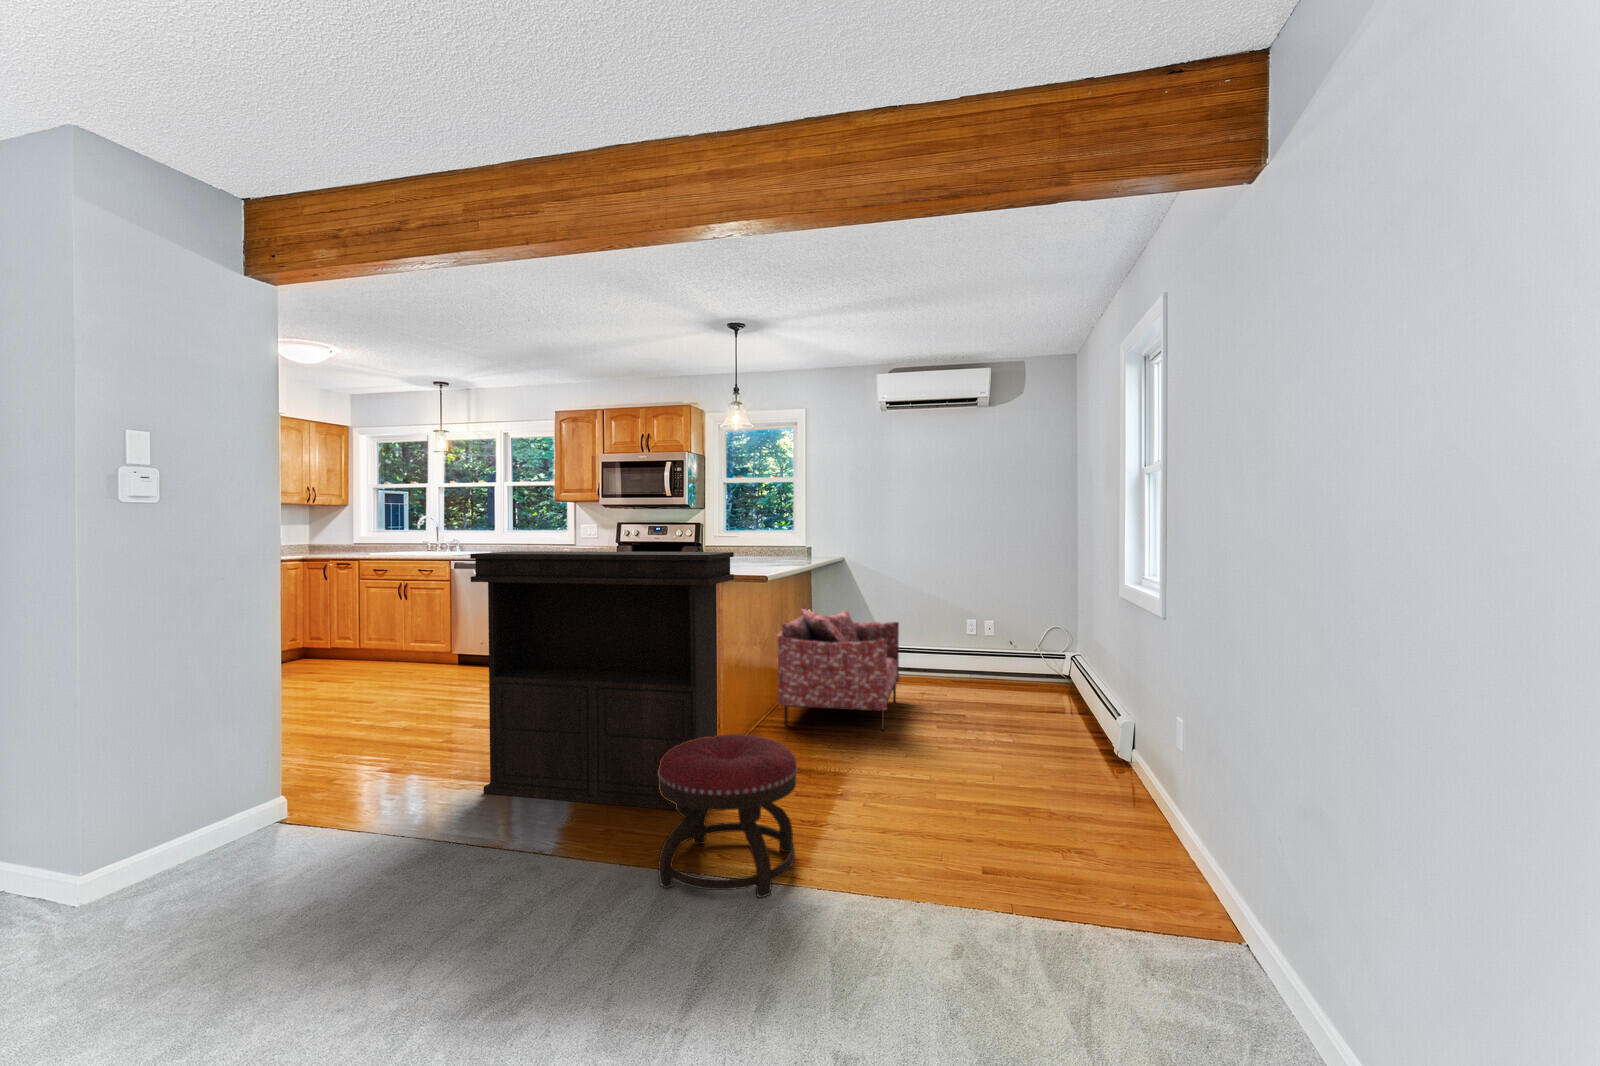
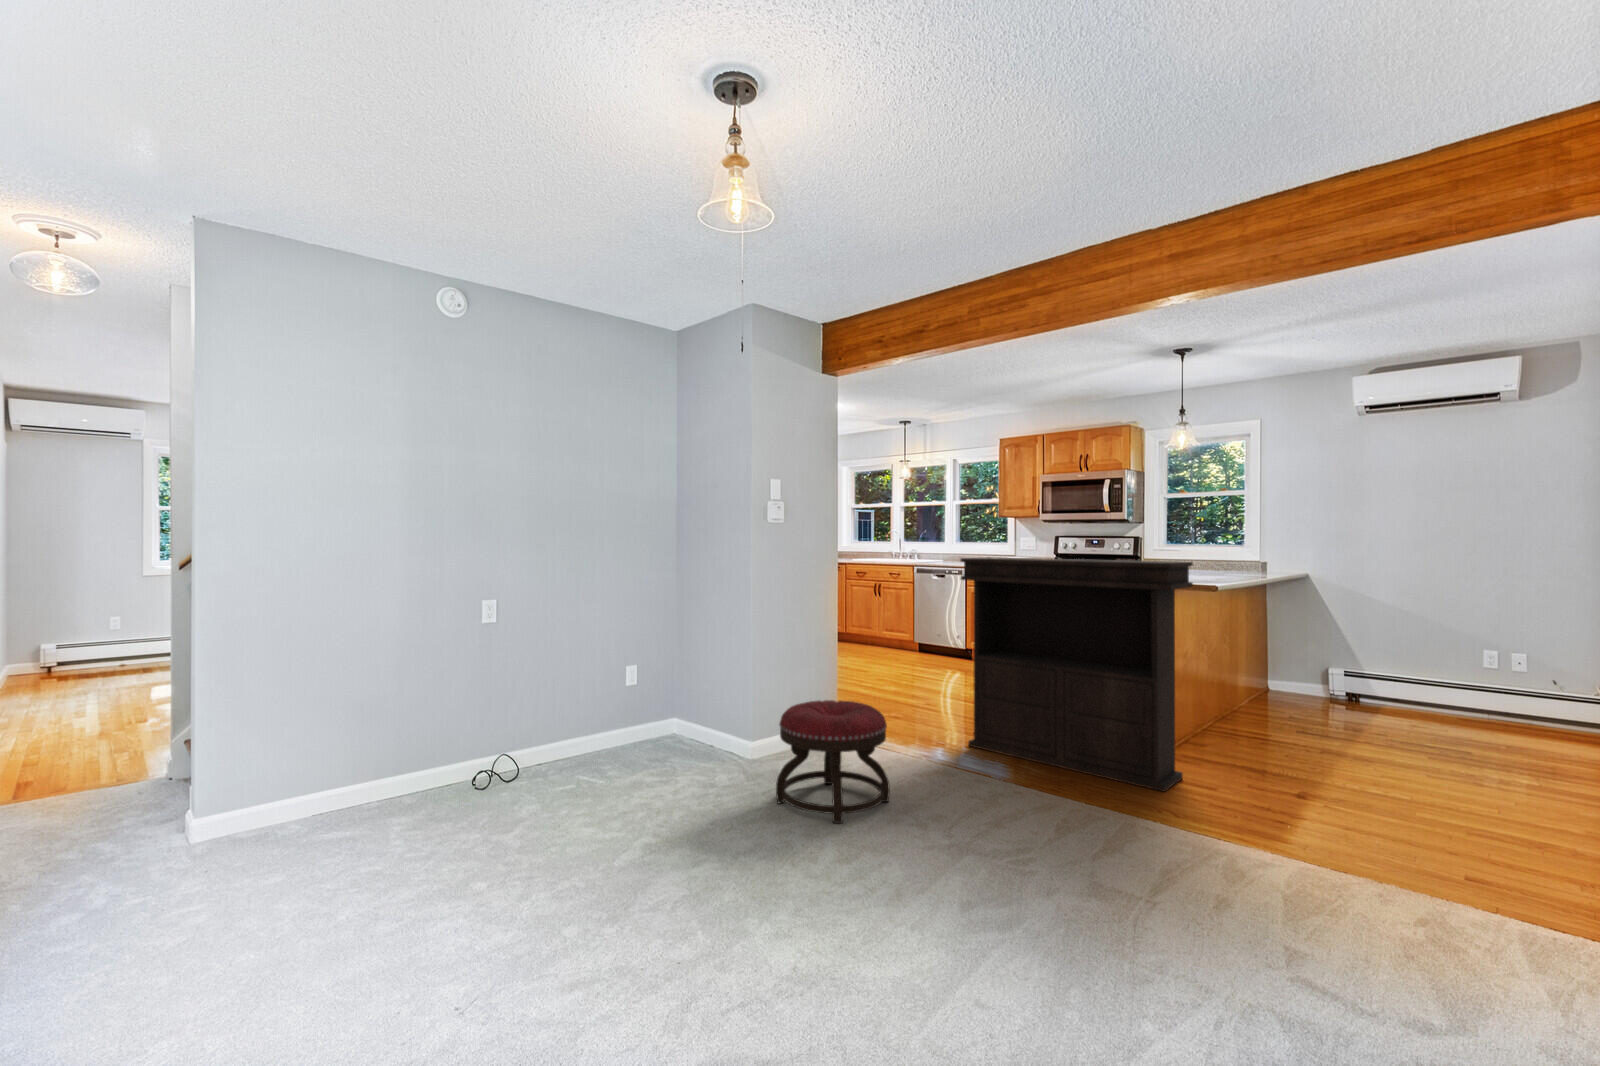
armchair: present [777,609,899,731] -> none [1231,622,1383,756]
ottoman: present [658,734,797,898] -> present [776,700,890,823]

